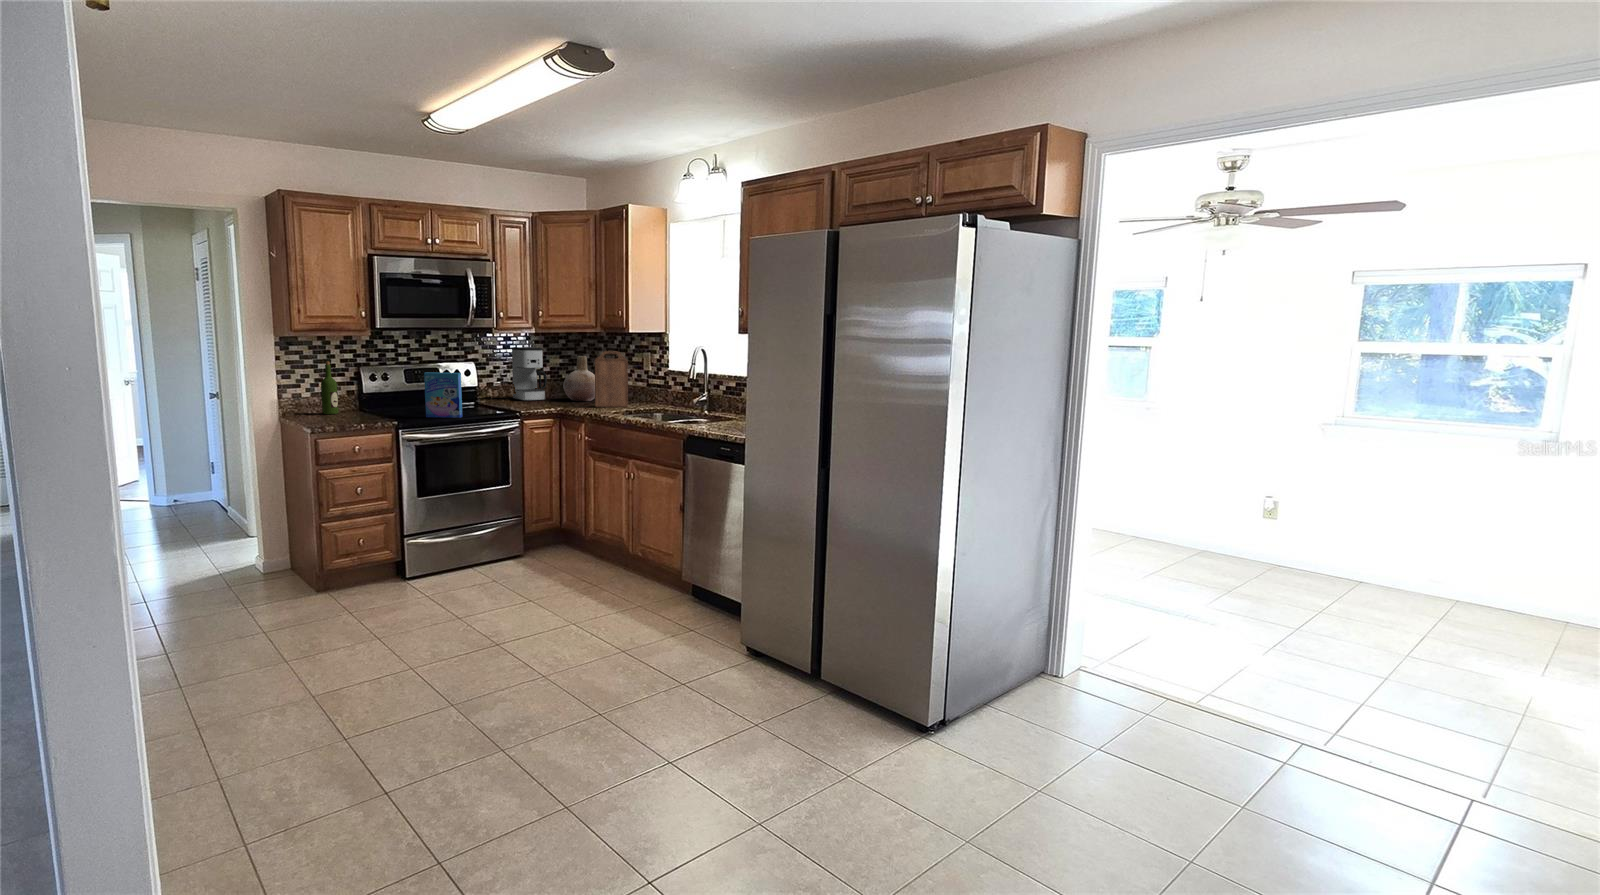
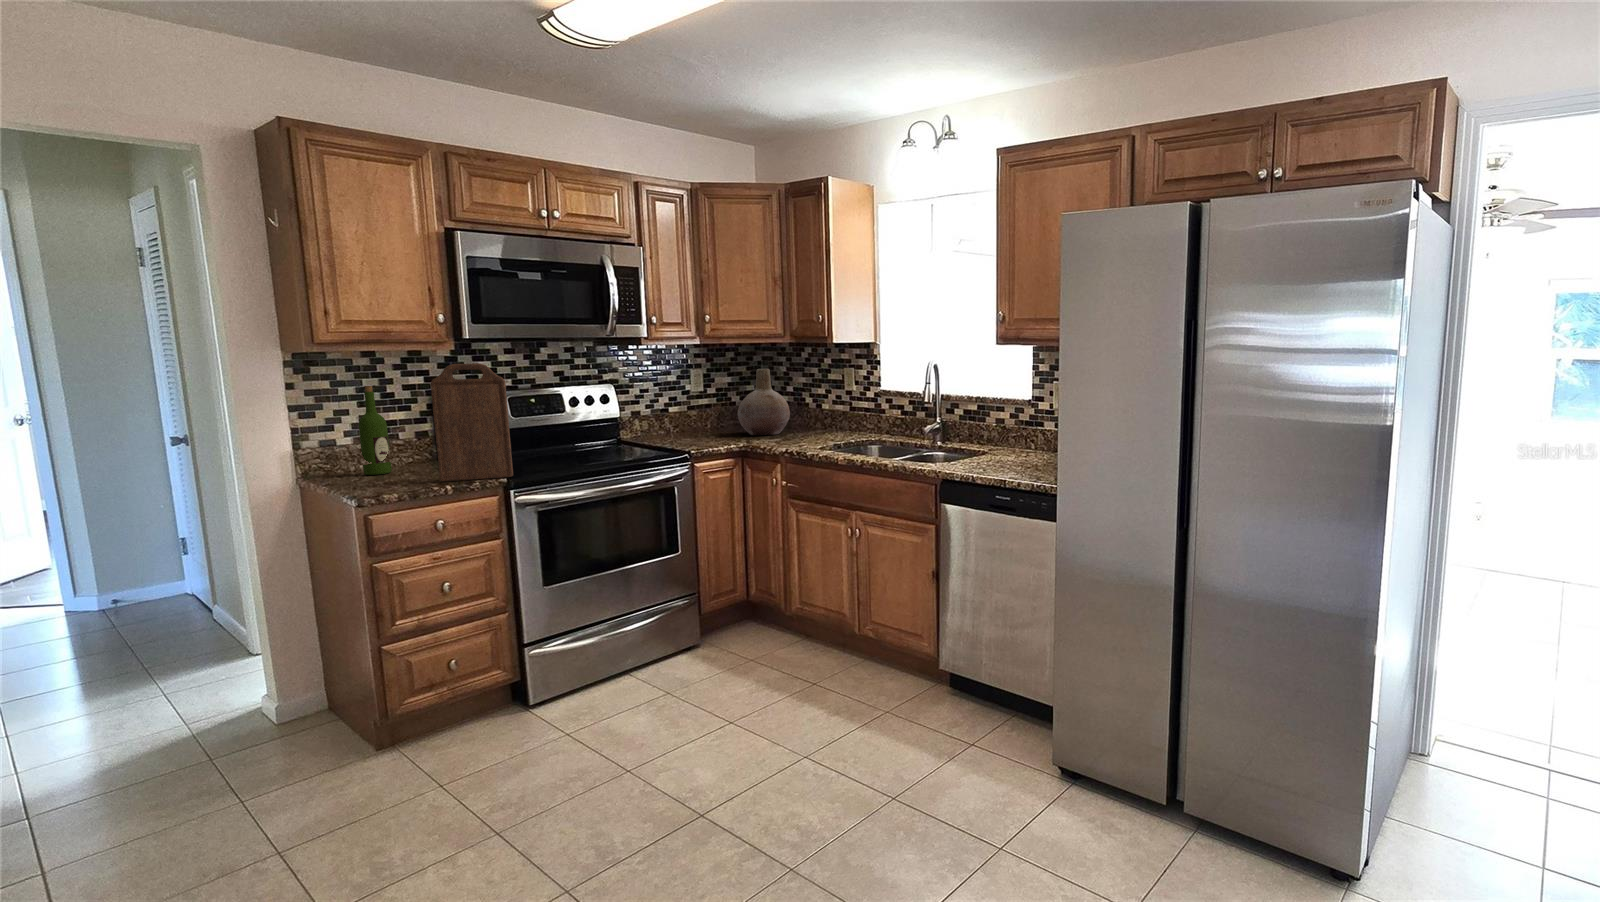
coffee maker: present [512,347,547,401] -> none [662,361,712,438]
cutting board: present [595,351,628,407] -> present [431,363,513,481]
cereal box: present [424,372,462,418] -> none [519,392,589,474]

